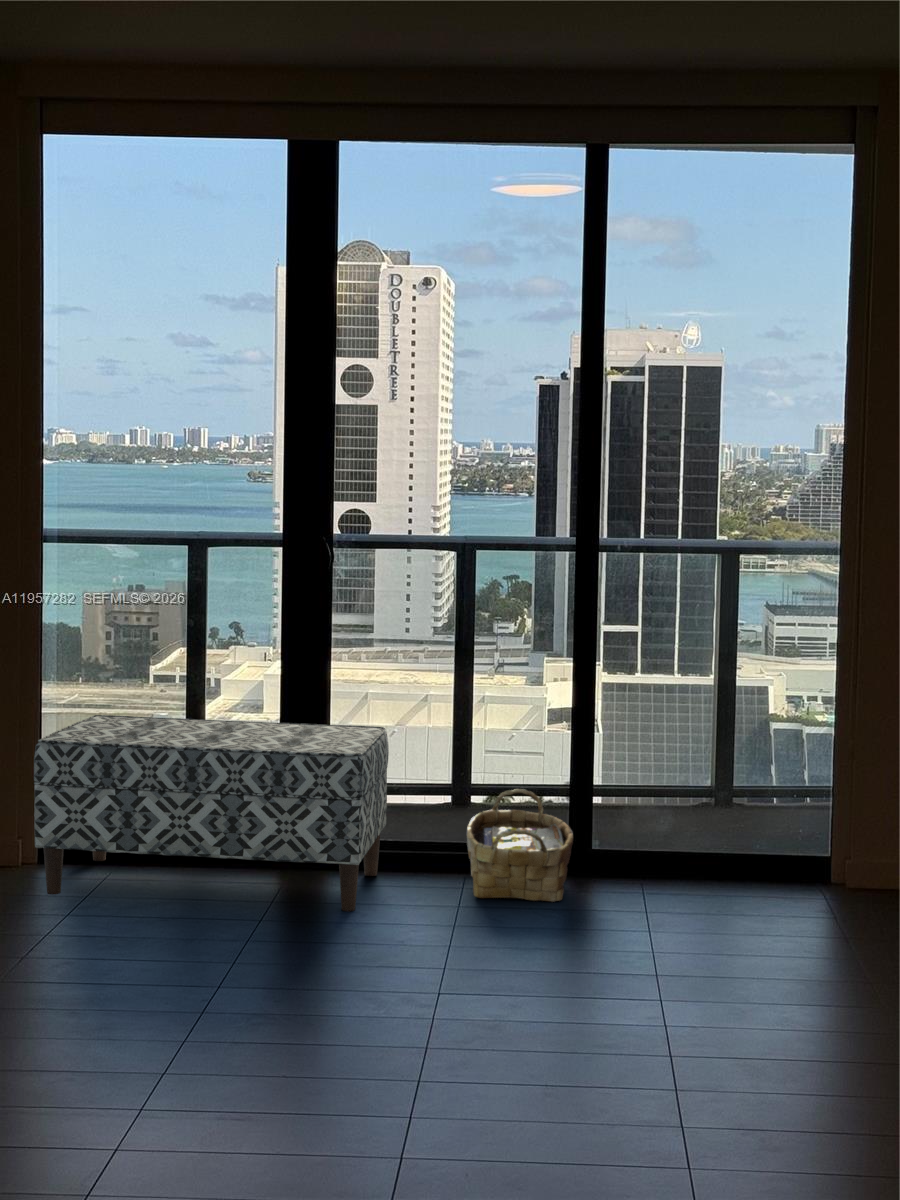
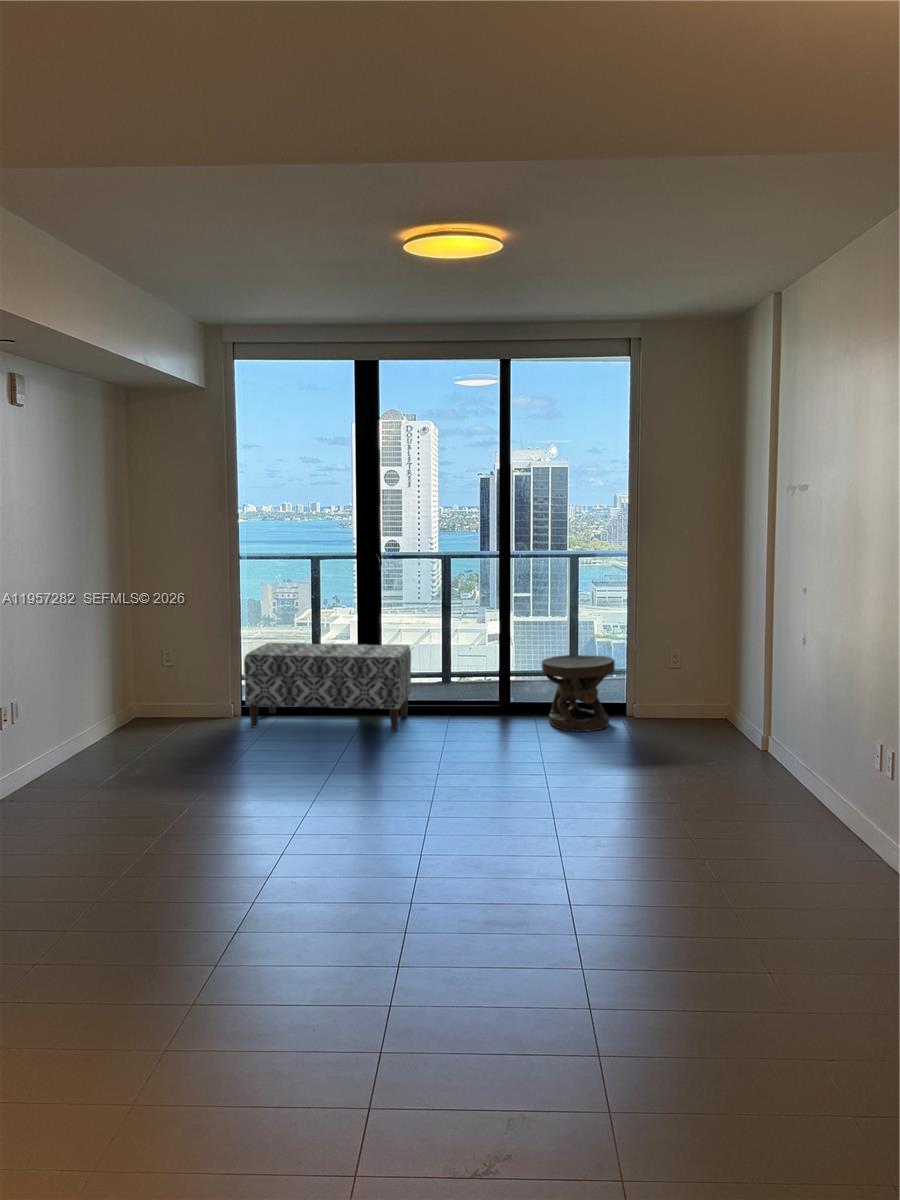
side table: none [661,756,817,923] -> present [542,655,615,732]
woven basket: present [467,789,573,902] -> none [450,674,501,725]

